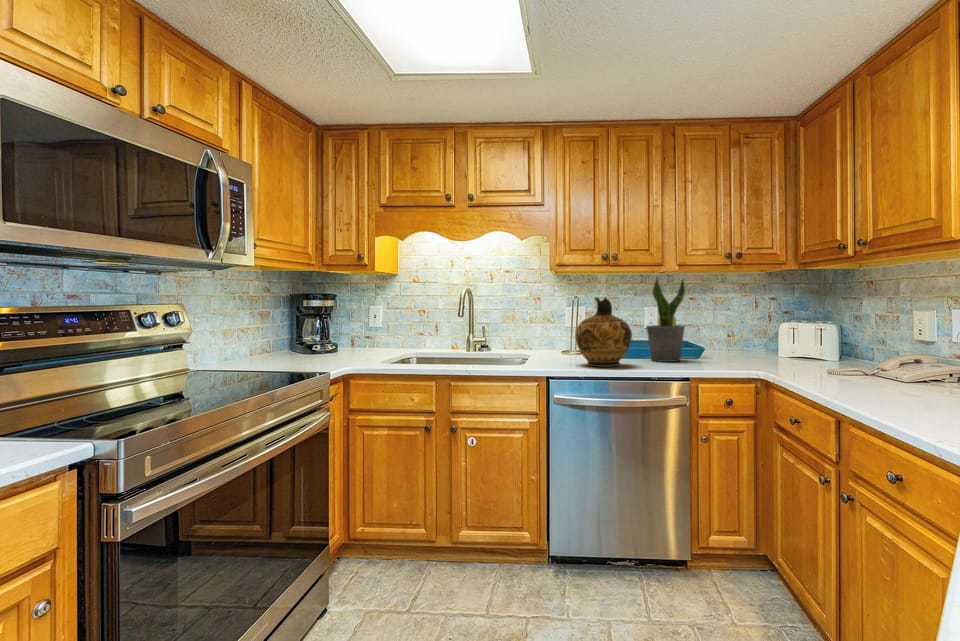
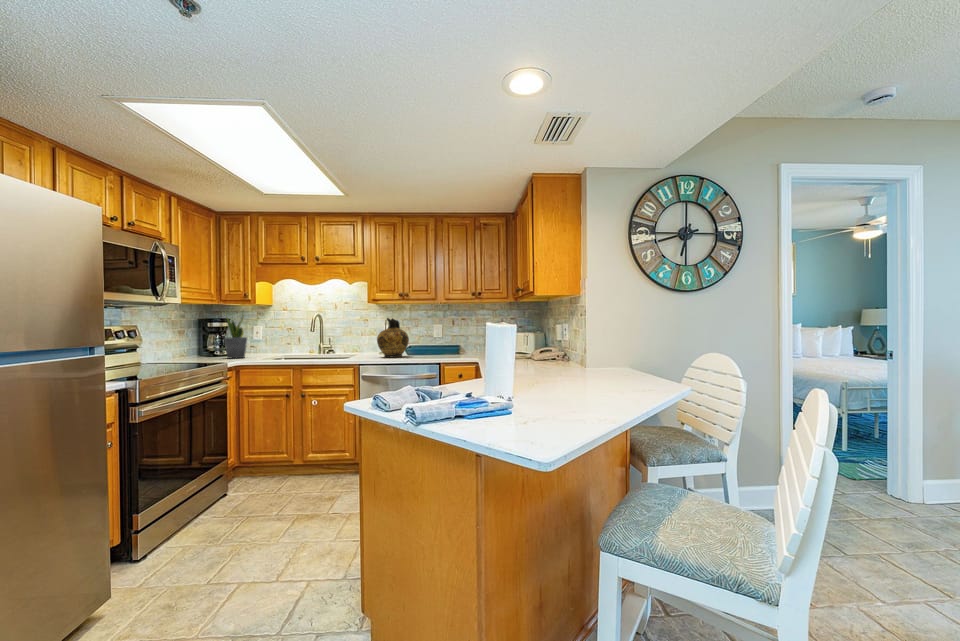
potted plant: present [646,277,685,362] -> present [224,310,247,358]

